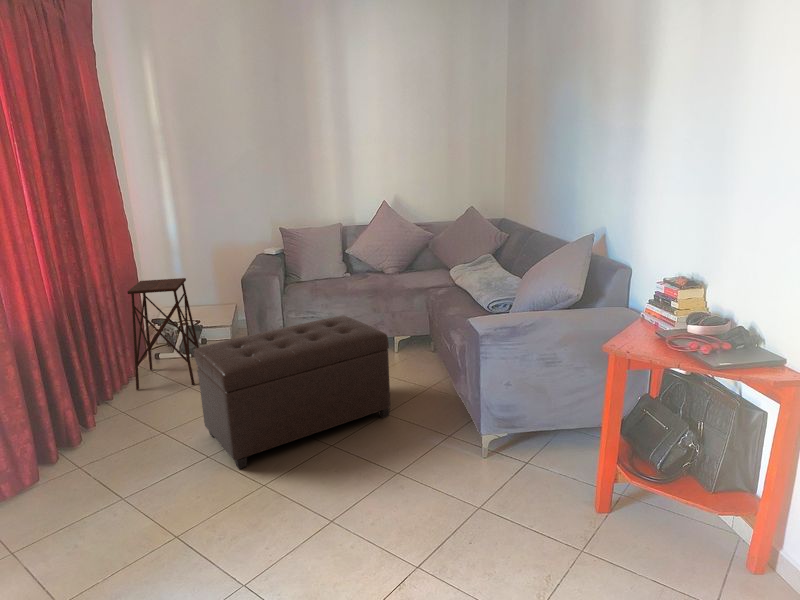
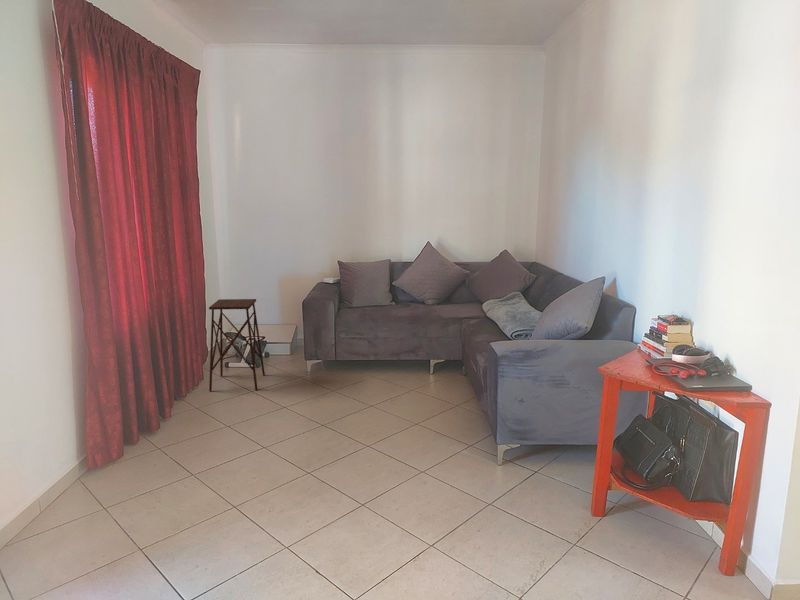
ottoman: present [194,316,390,469] -> none [262,337,424,458]

